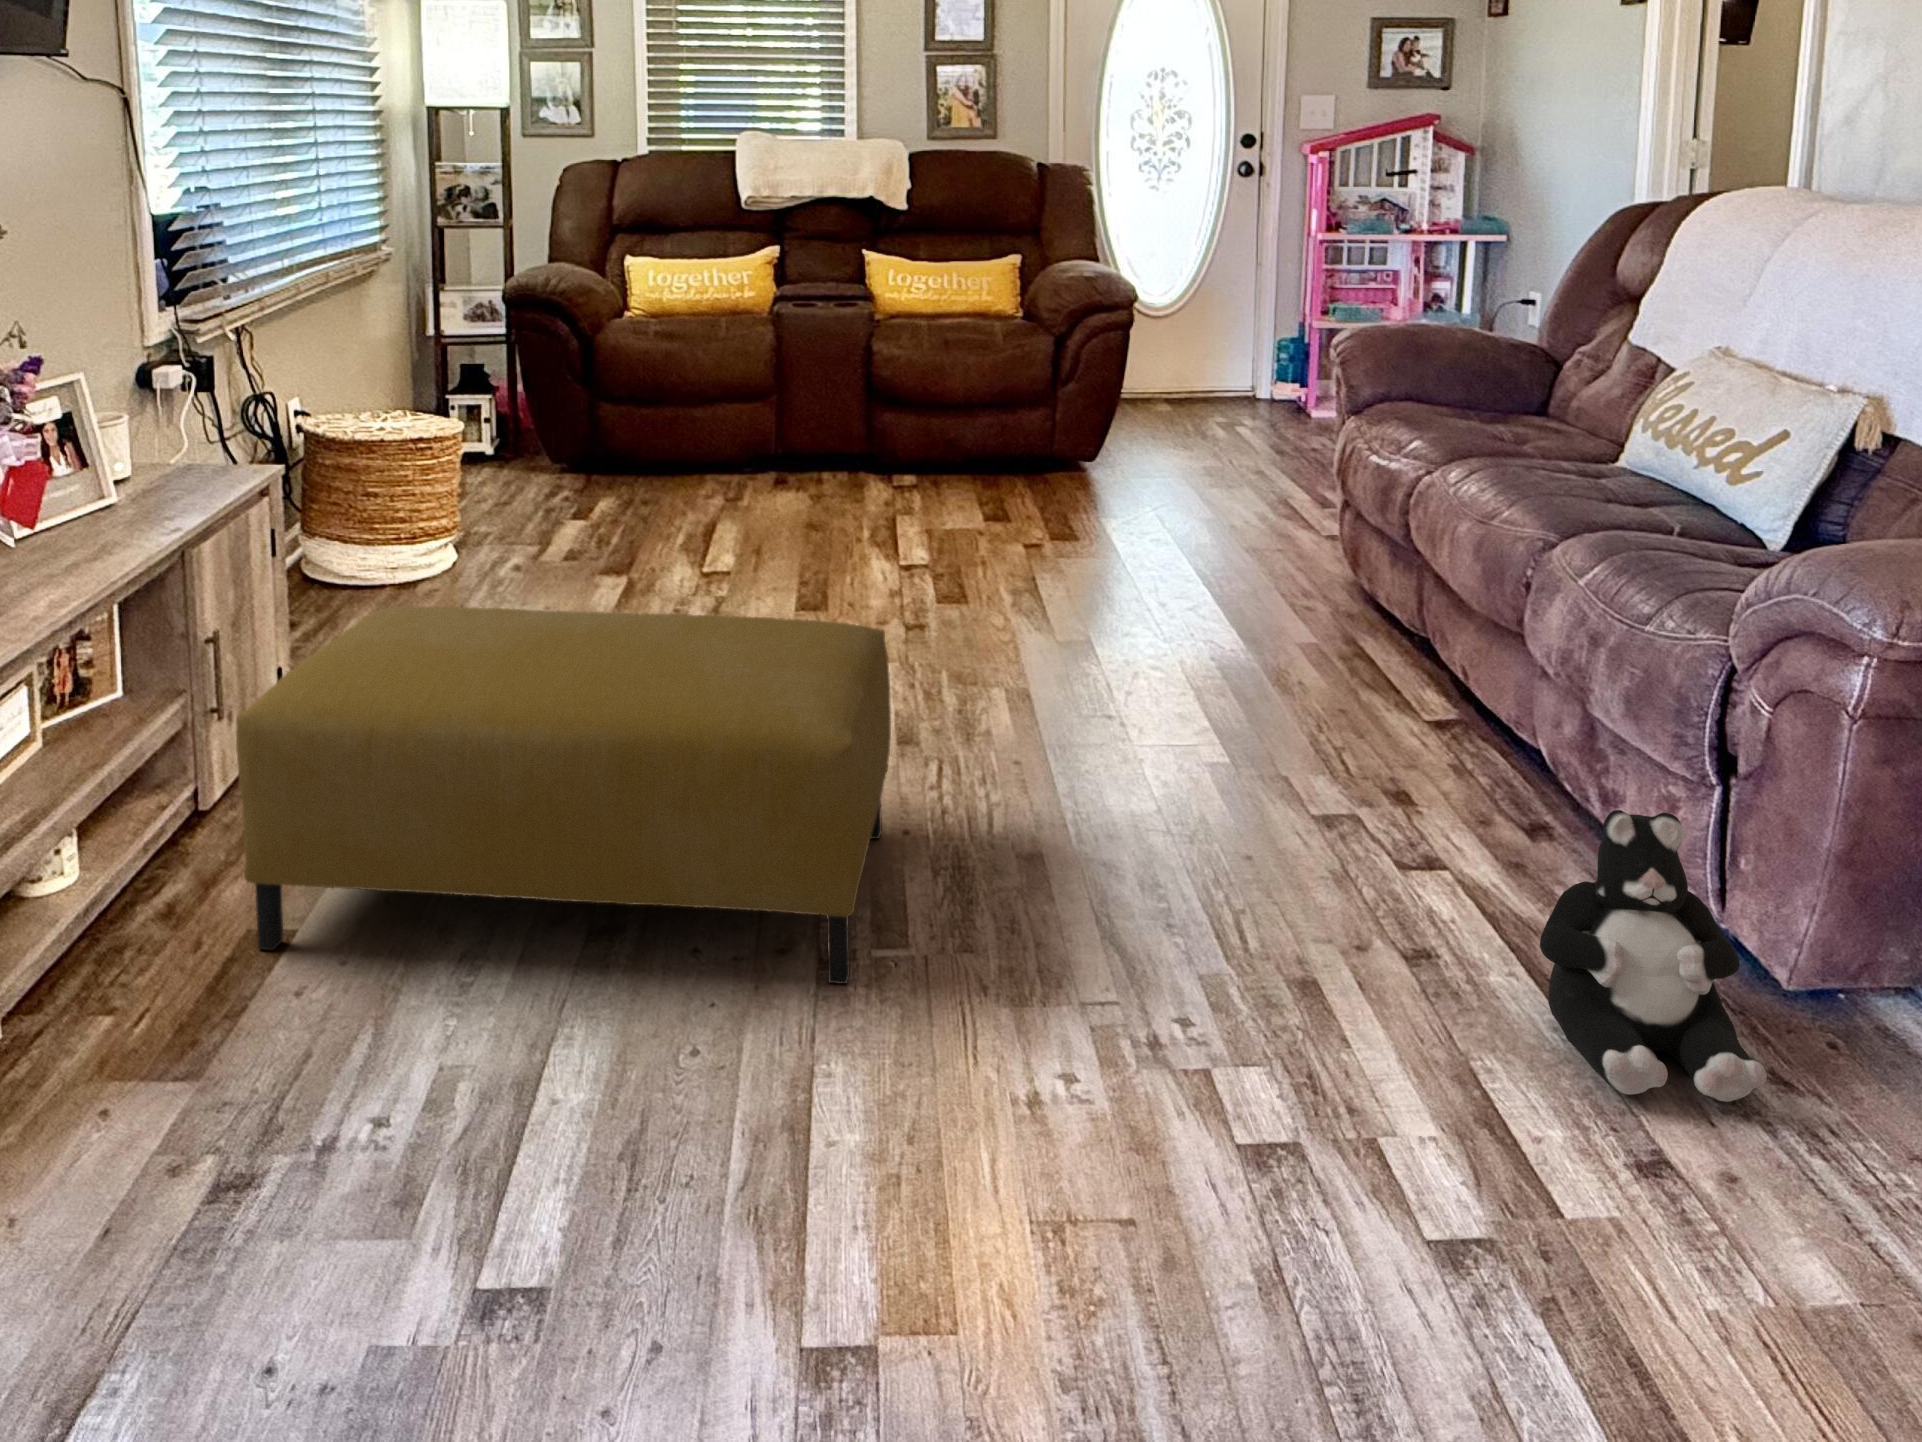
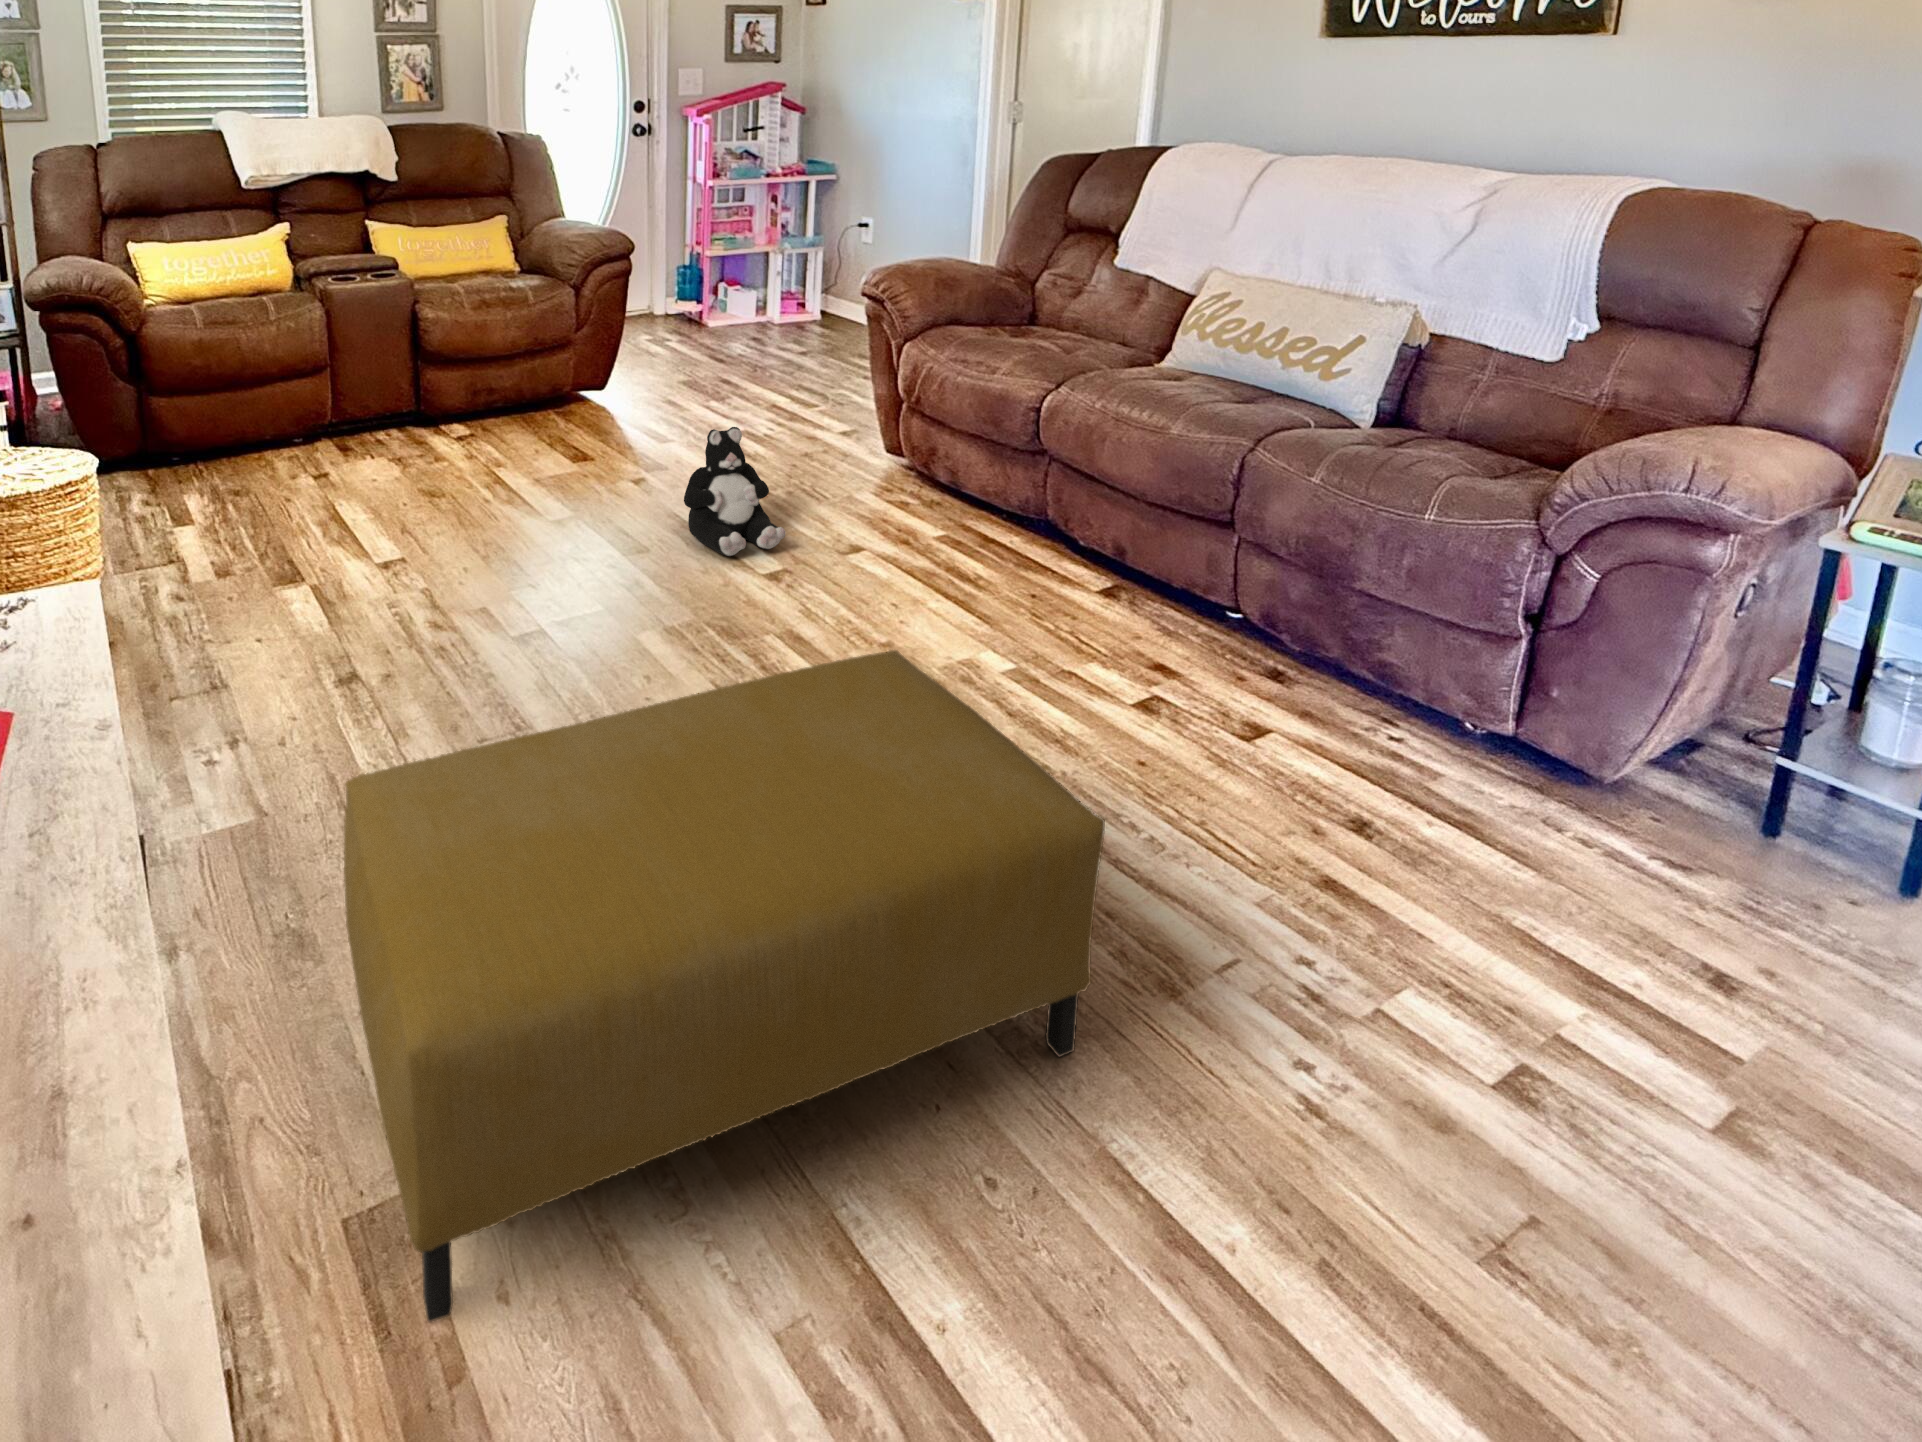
plush toy: present [1540,810,1767,1102] -> present [684,427,786,556]

